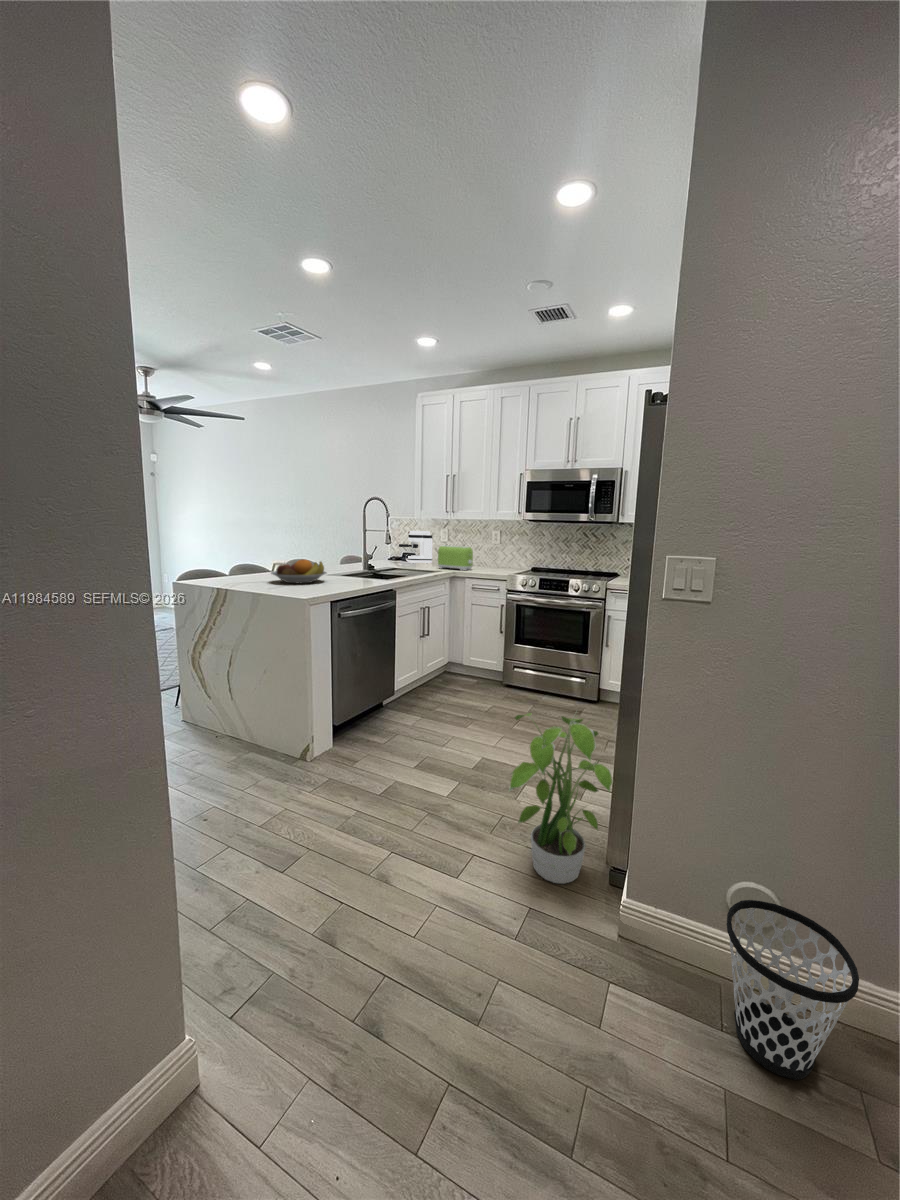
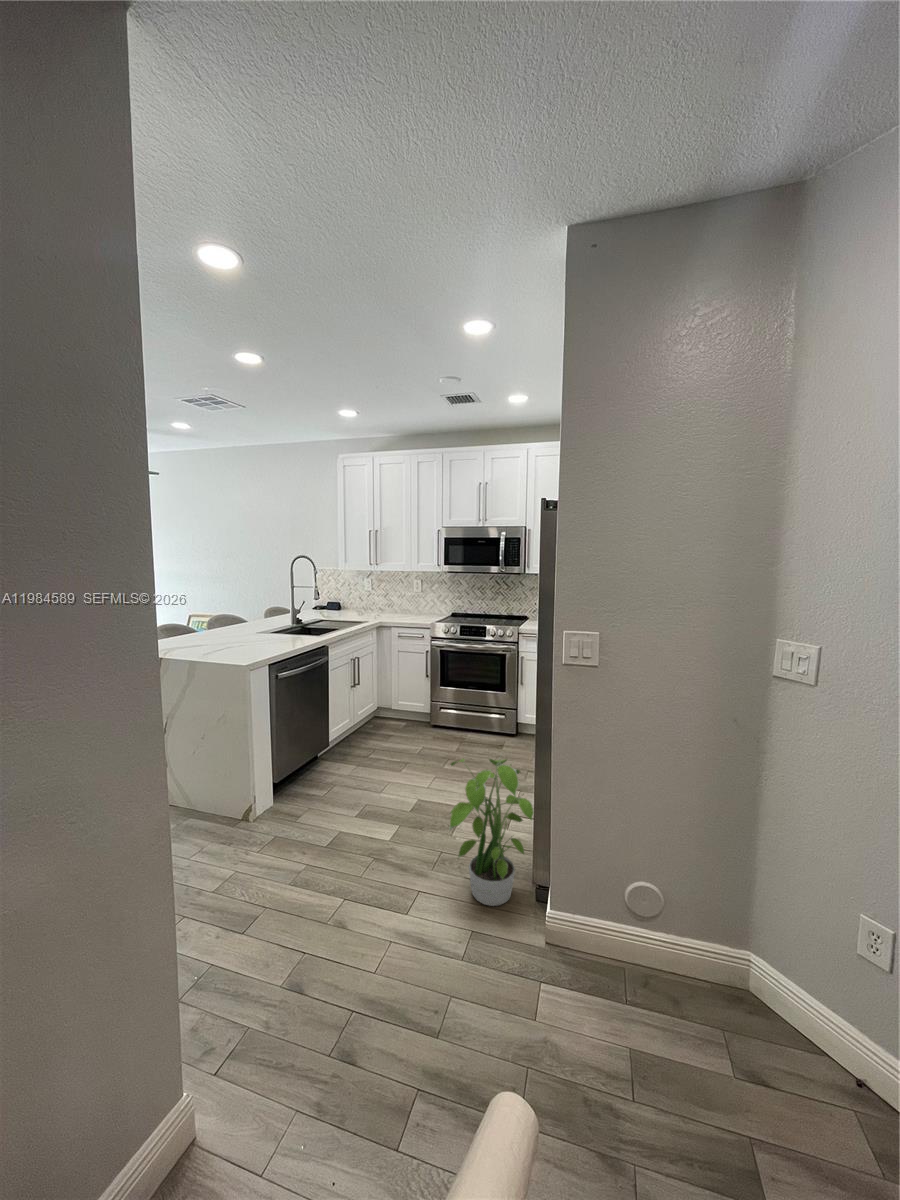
coffee maker: present [399,531,432,564] -> none [323,580,356,612]
toaster: present [438,546,473,570] -> none [363,595,397,619]
fruit bowl: present [271,559,327,583] -> none [202,621,259,645]
wastebasket: present [727,900,859,1080] -> none [623,894,711,1028]

